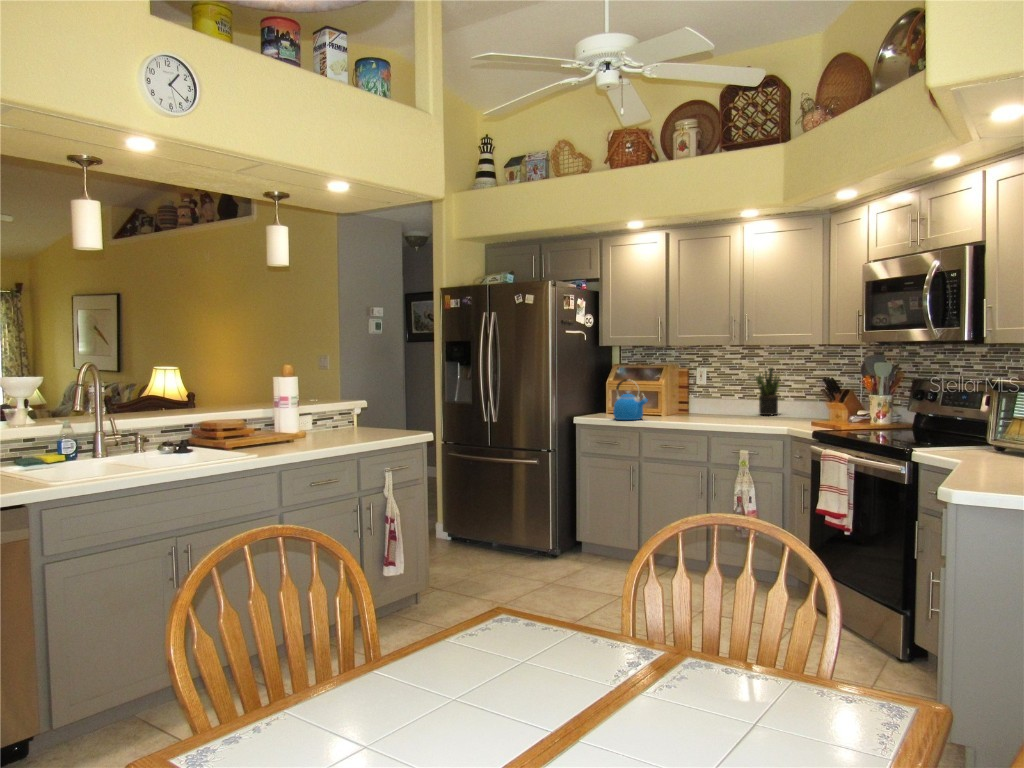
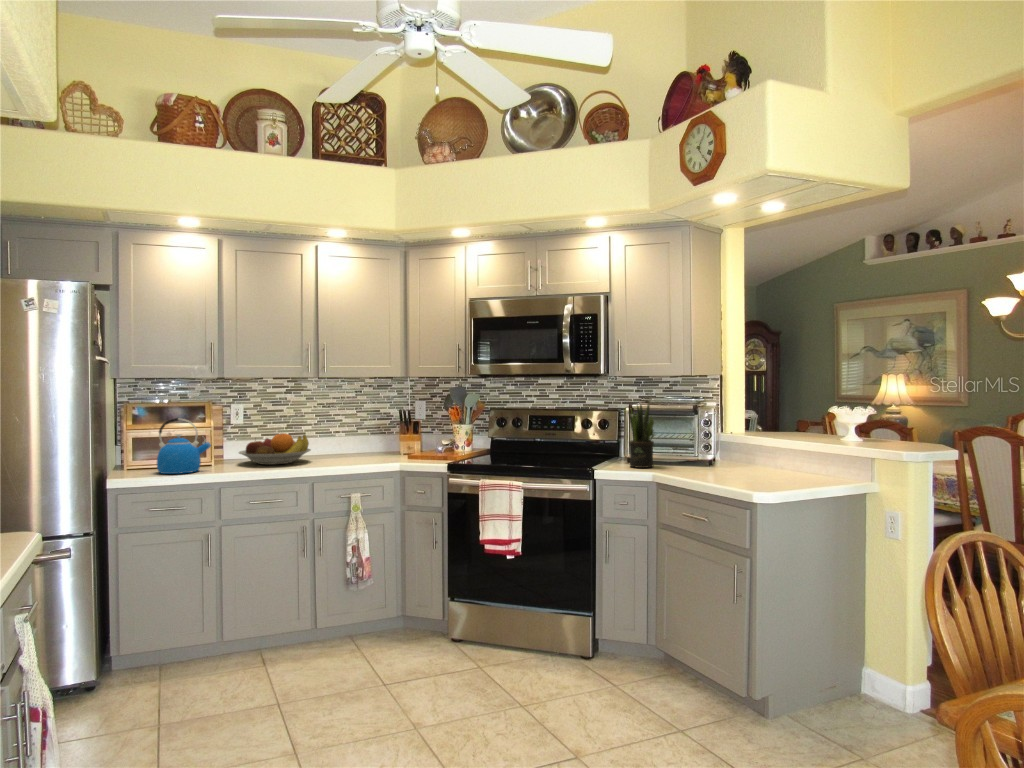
potted plant: present [755,368,780,415] -> present [628,404,654,468]
fruit bowl: none [675,395,735,420] -> present [239,433,311,465]

